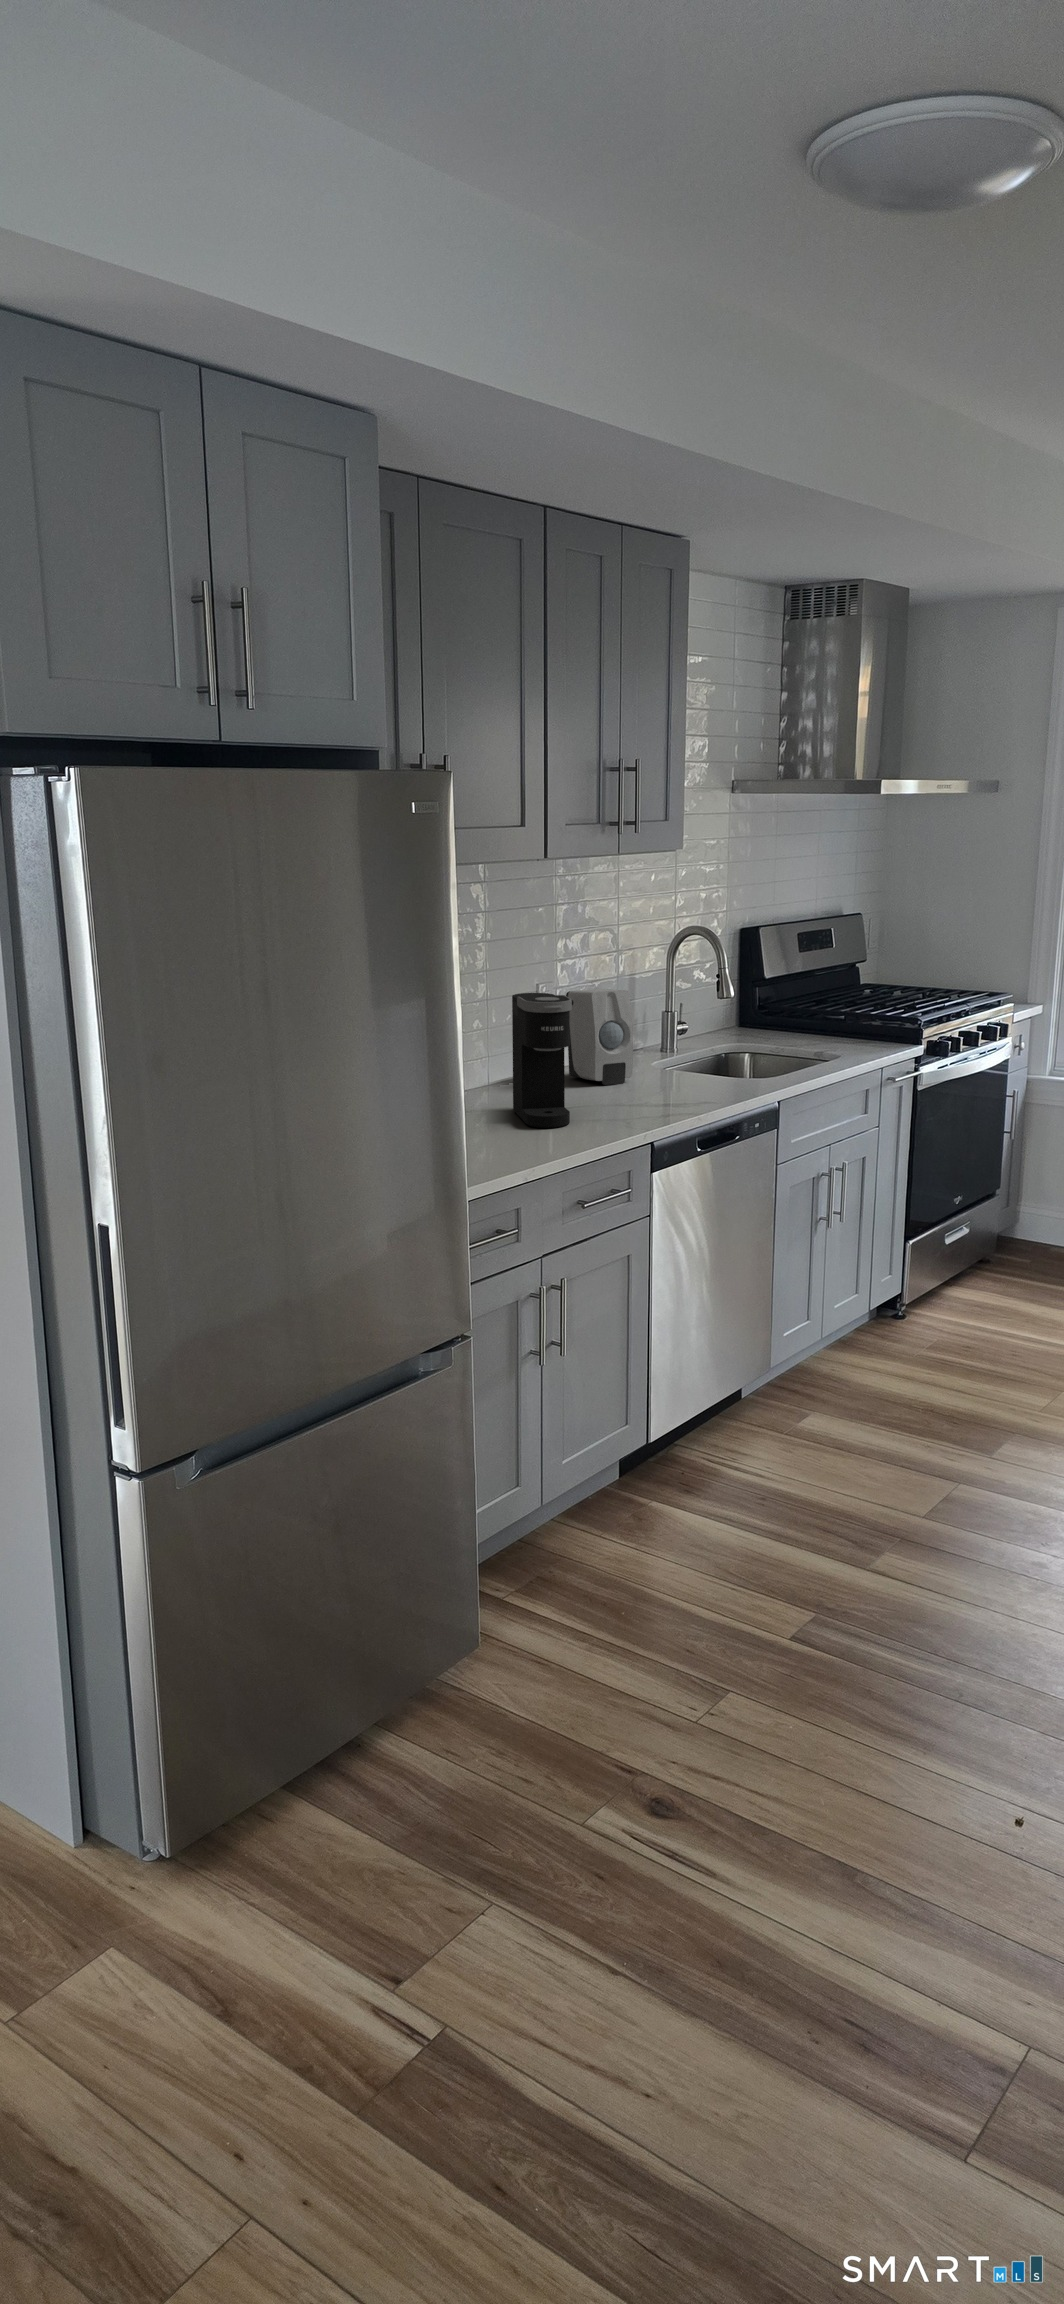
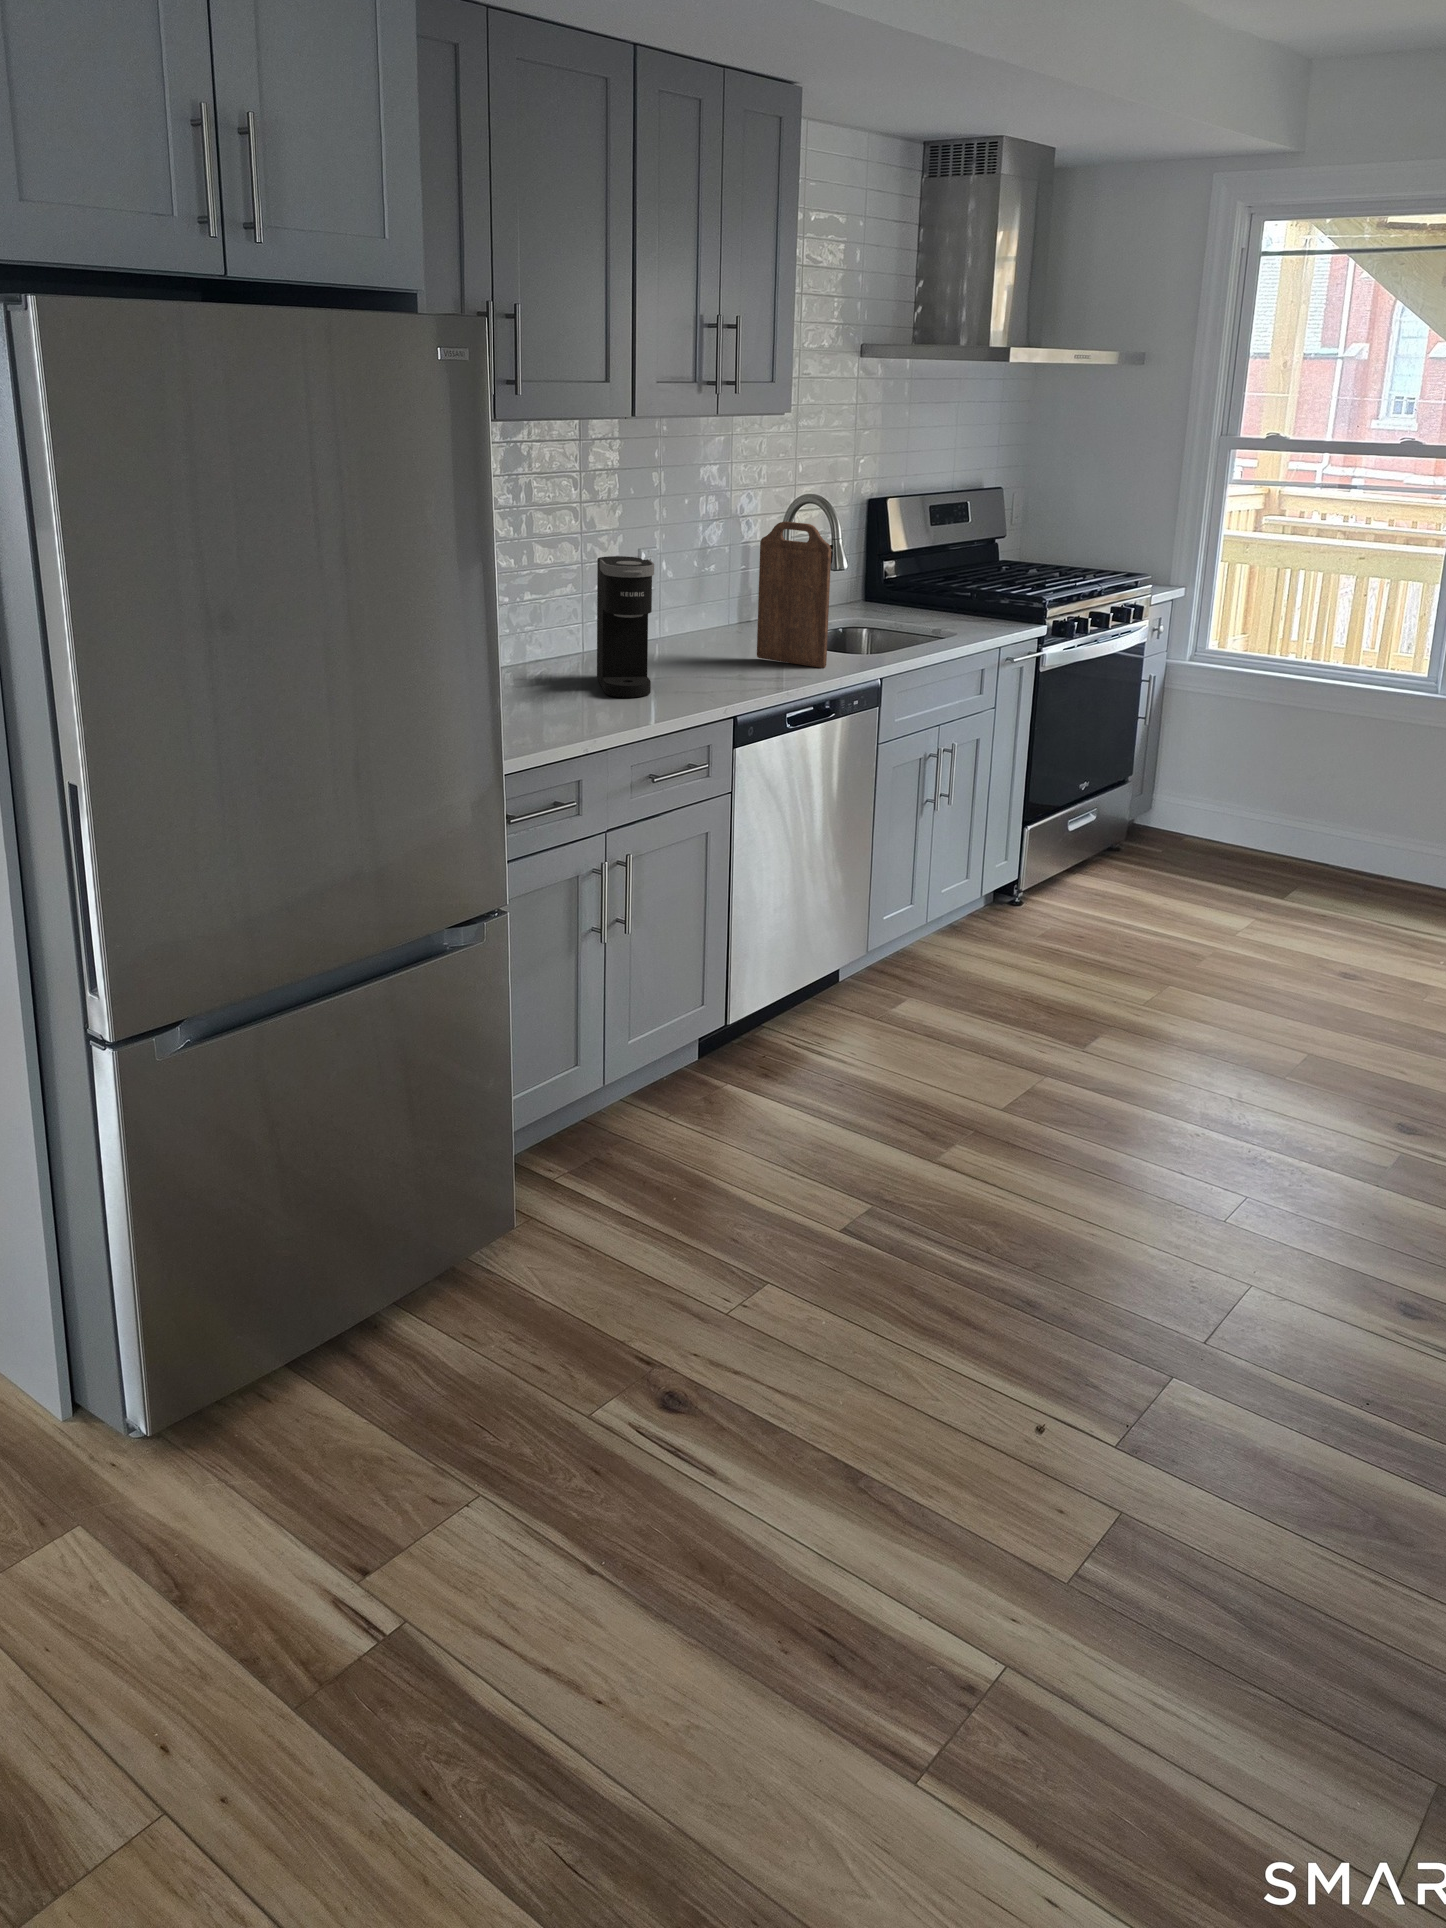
cutting board: none [659,954,732,1093] -> present [757,521,831,668]
soap dispenser: present [566,989,633,1085] -> none [667,555,733,655]

